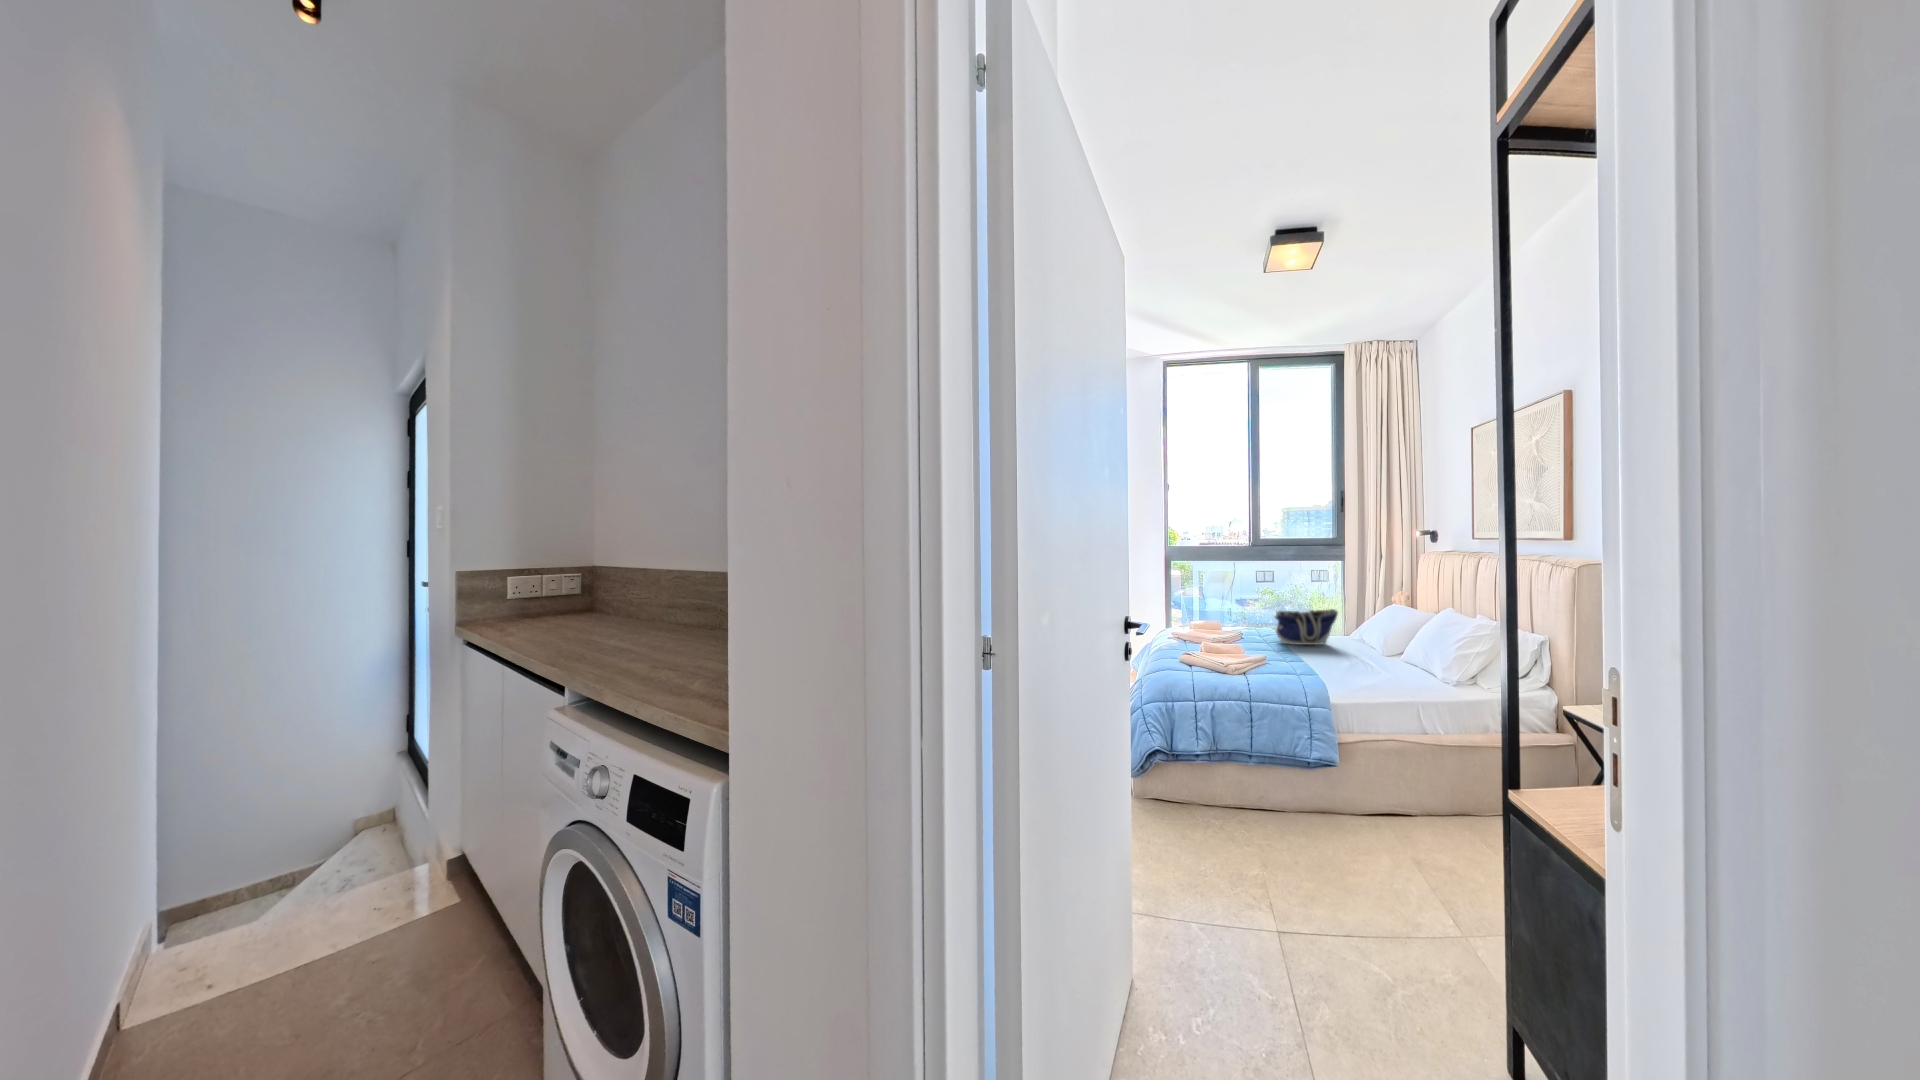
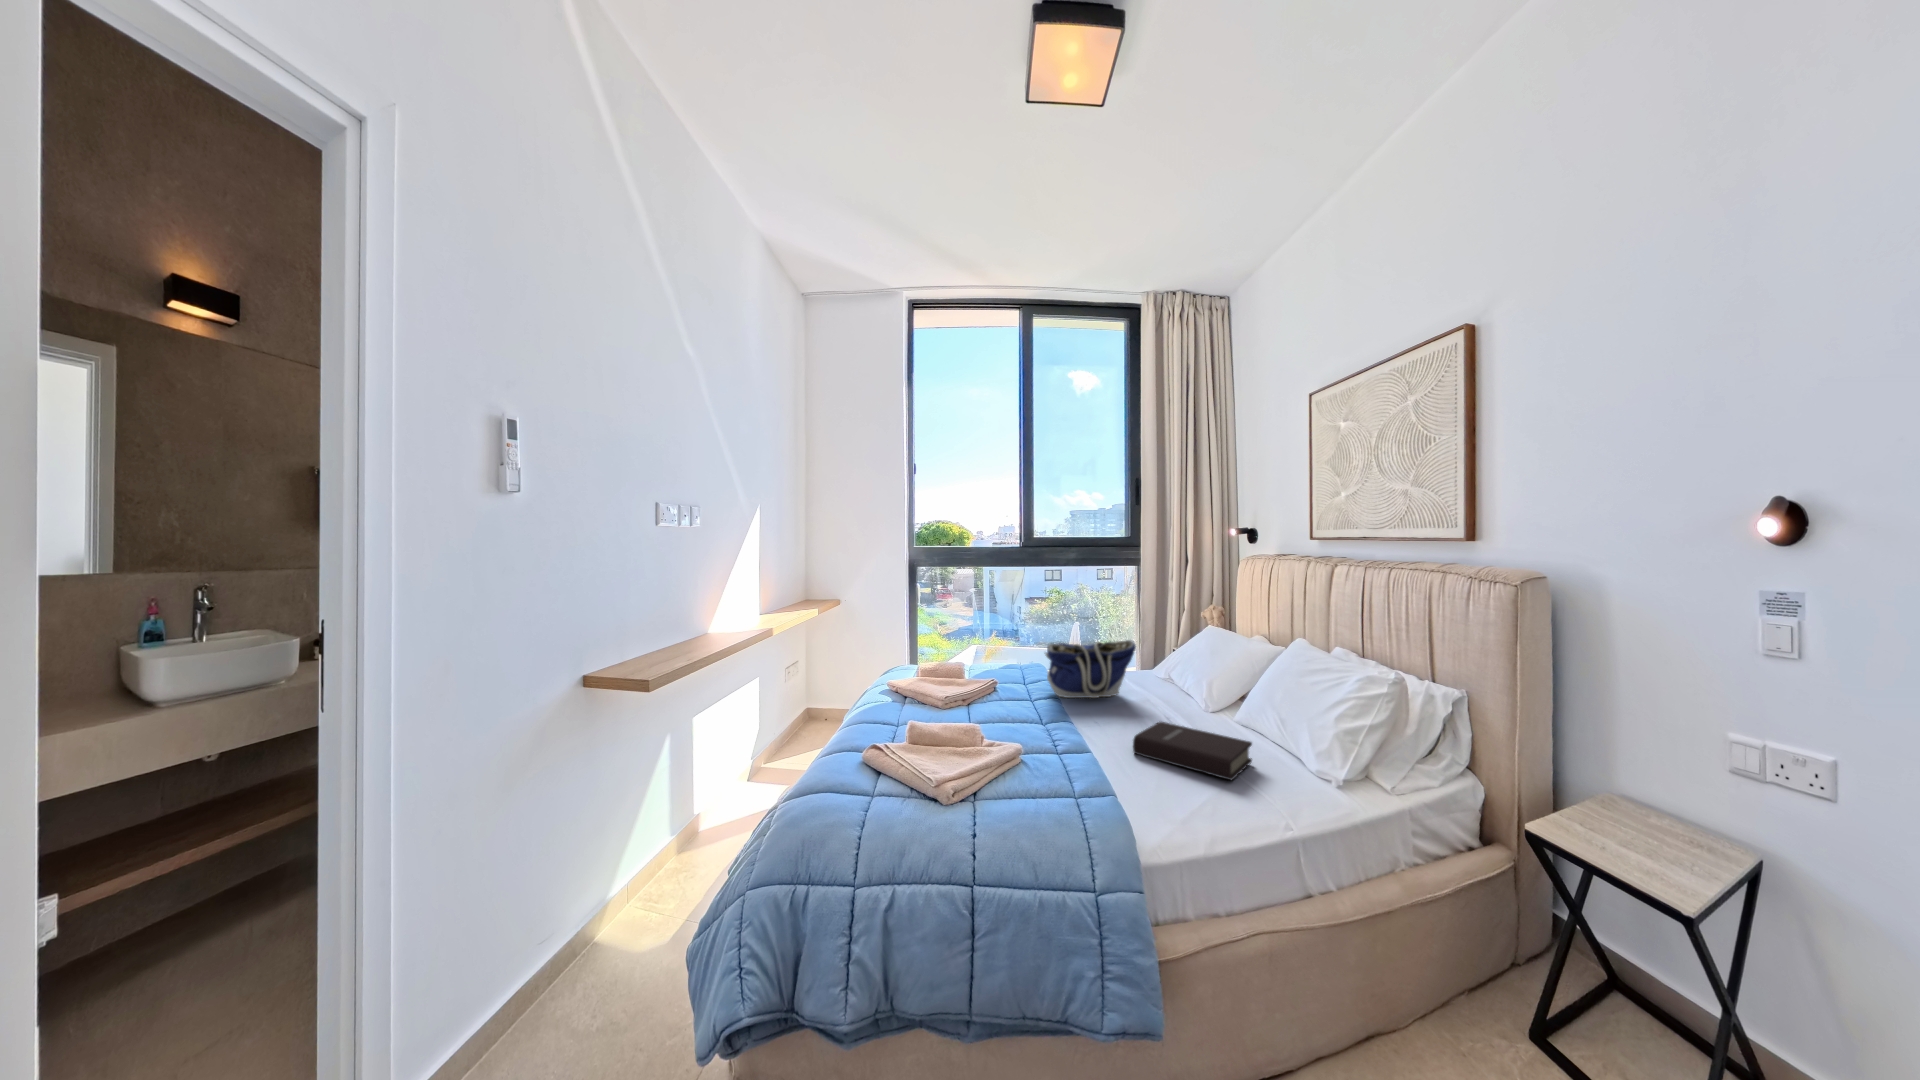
book: none [1332,653,1406,678] -> present [1133,722,1252,780]

